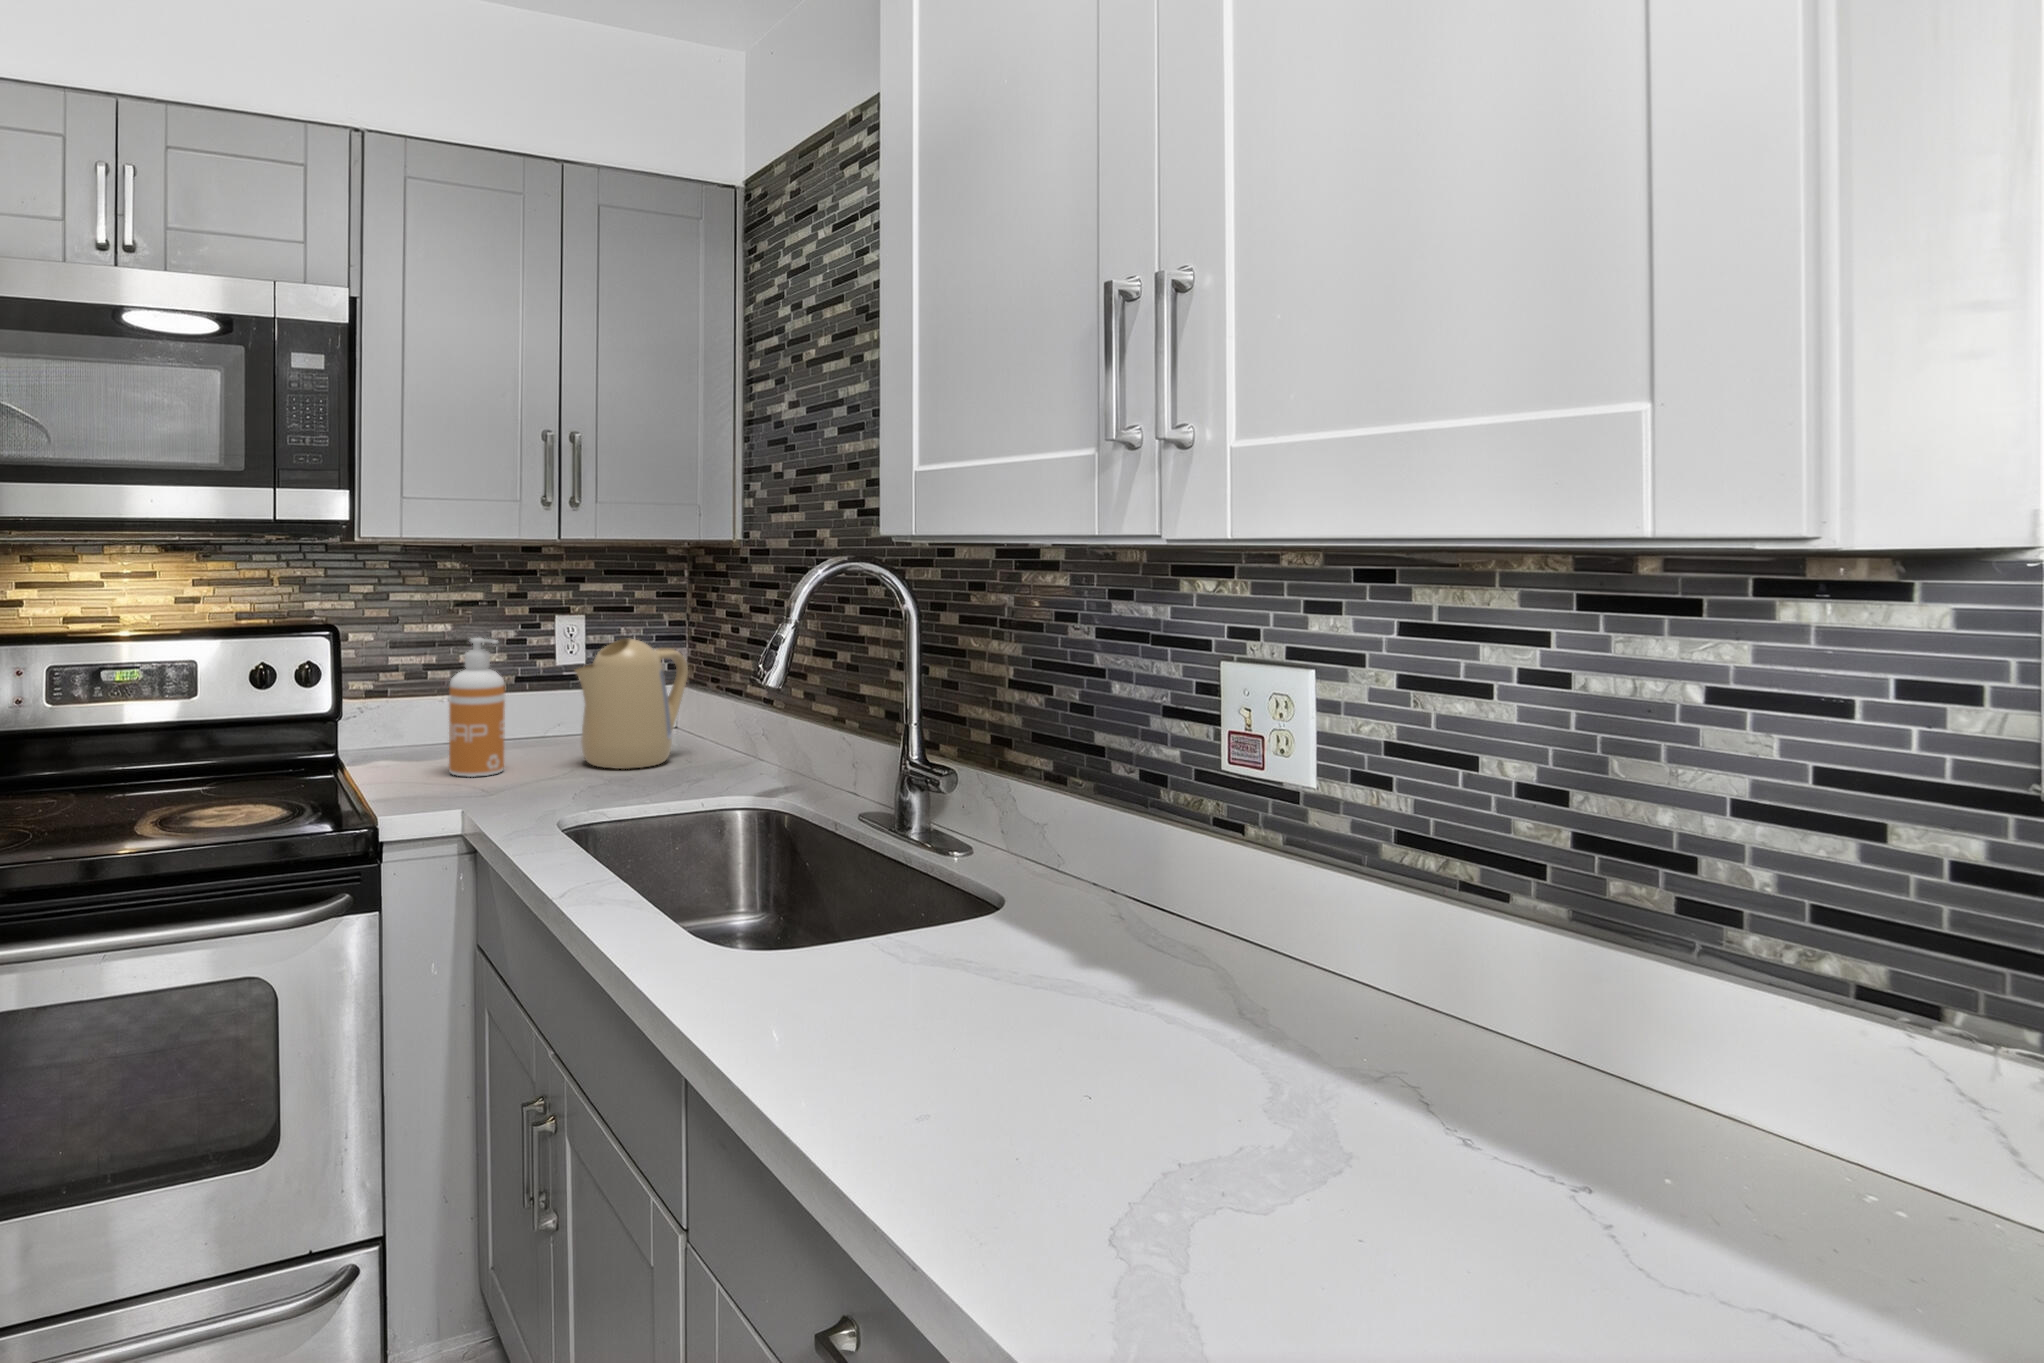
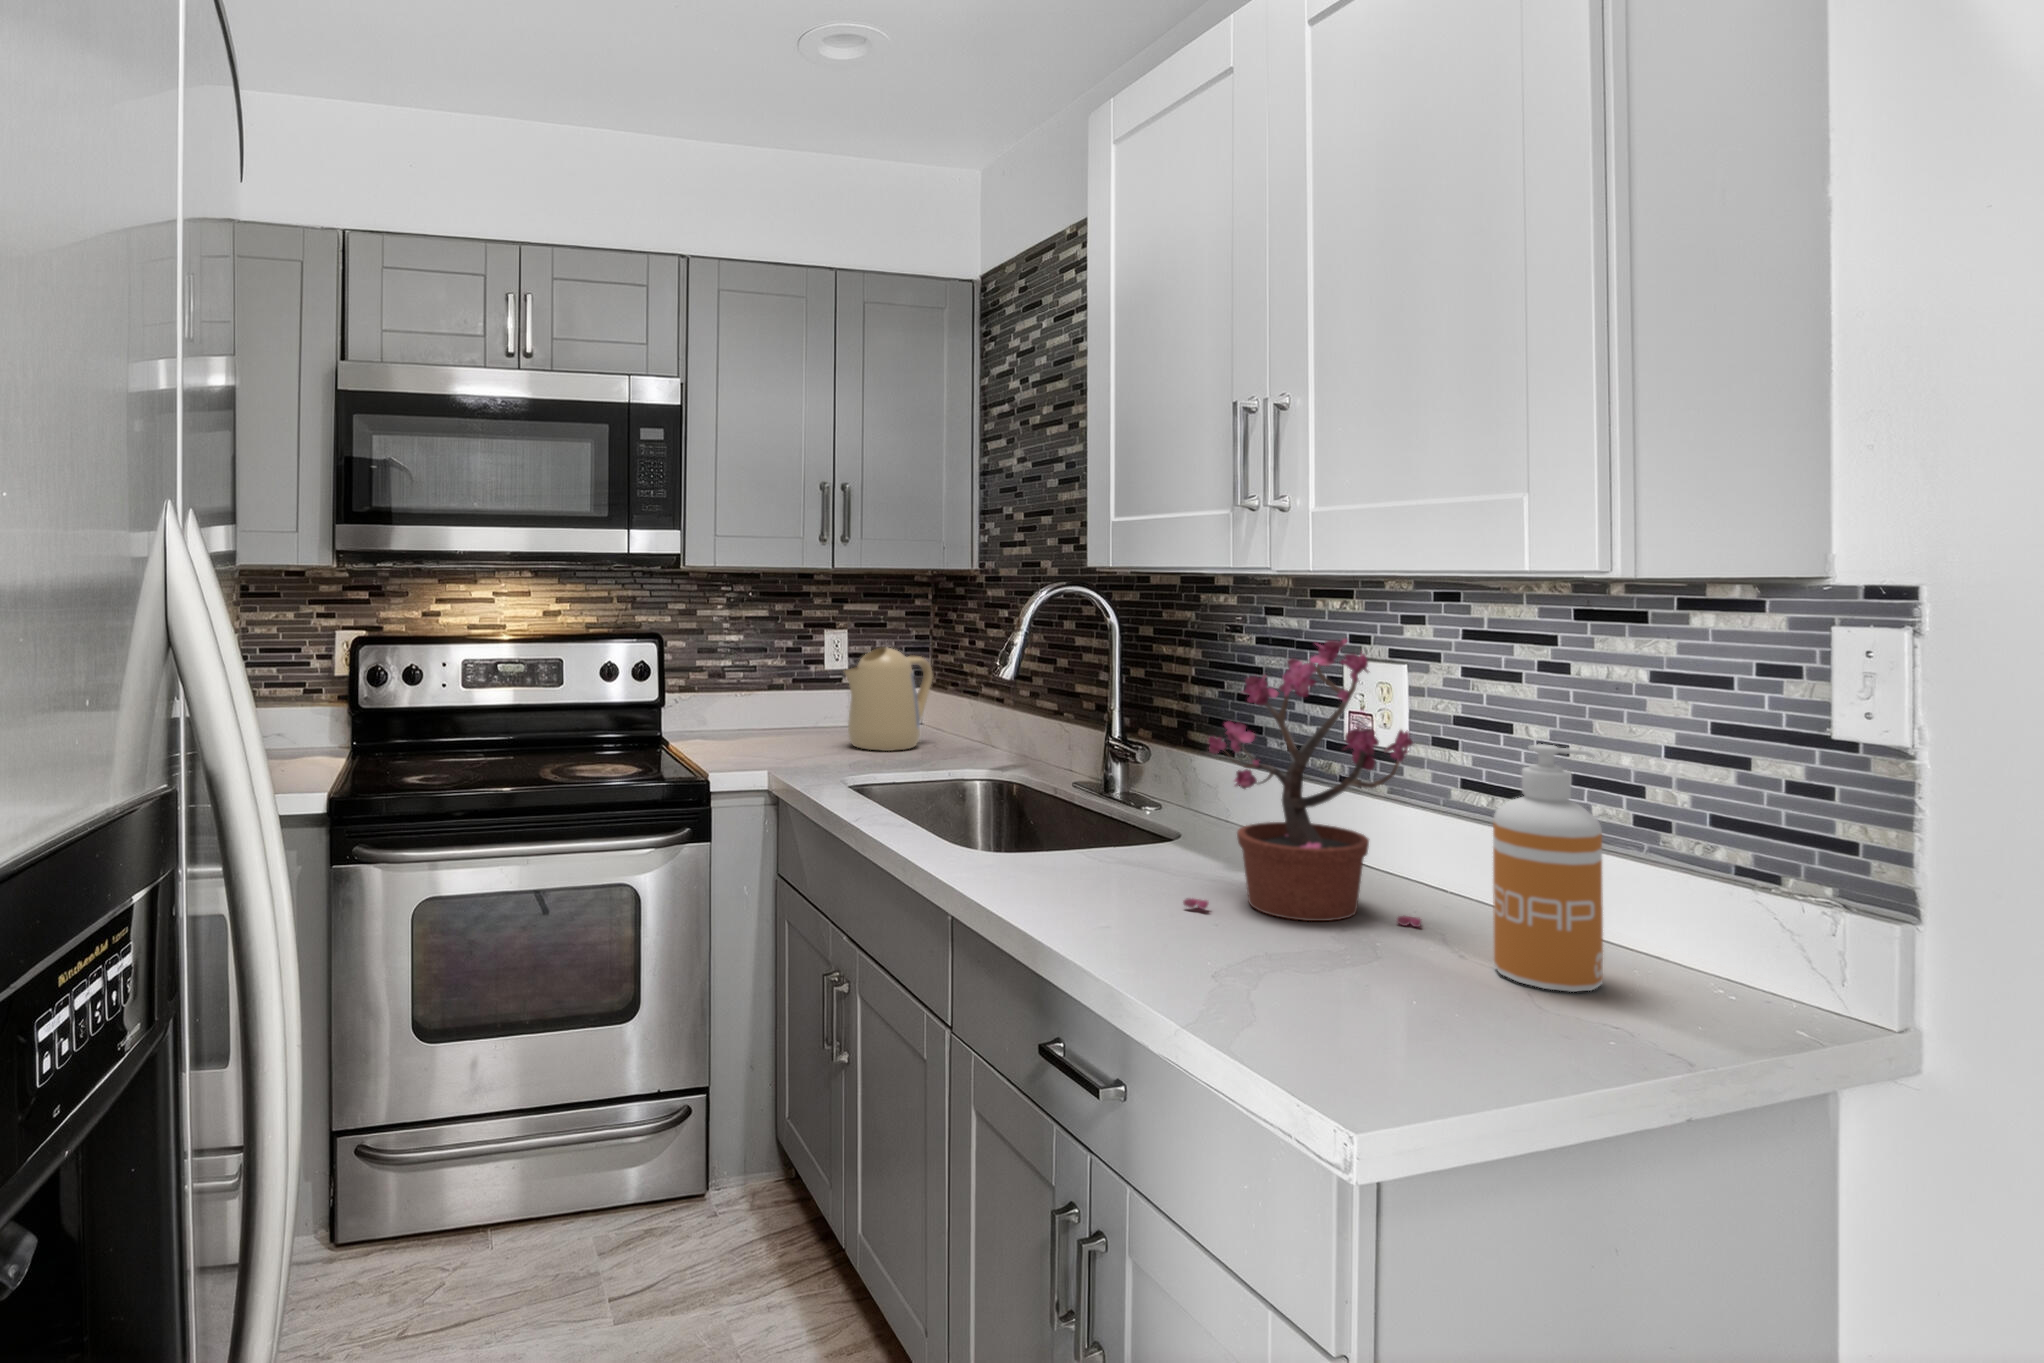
potted plant: none [1028,637,1369,1065] -> present [1183,638,1421,927]
soap dispenser: present [449,638,505,777] -> present [1493,744,1603,992]

